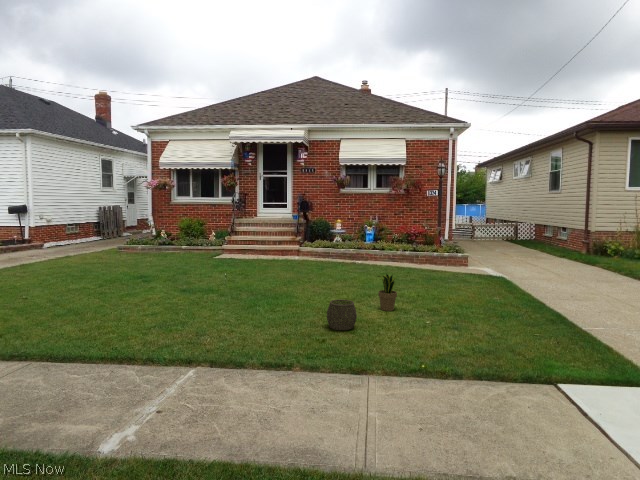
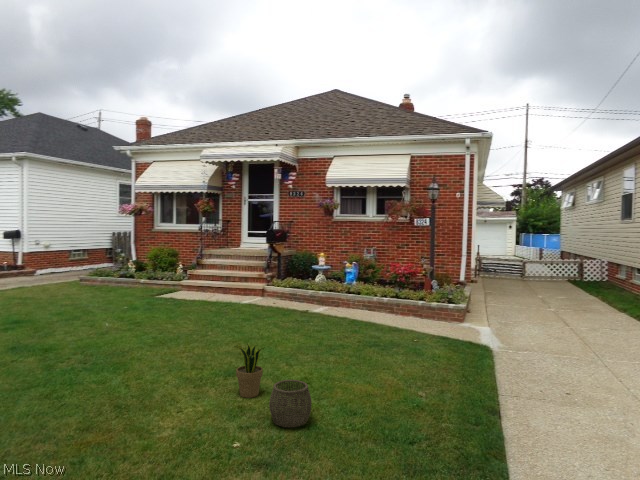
woven basket: present [327,299,357,330] -> present [269,380,312,427]

